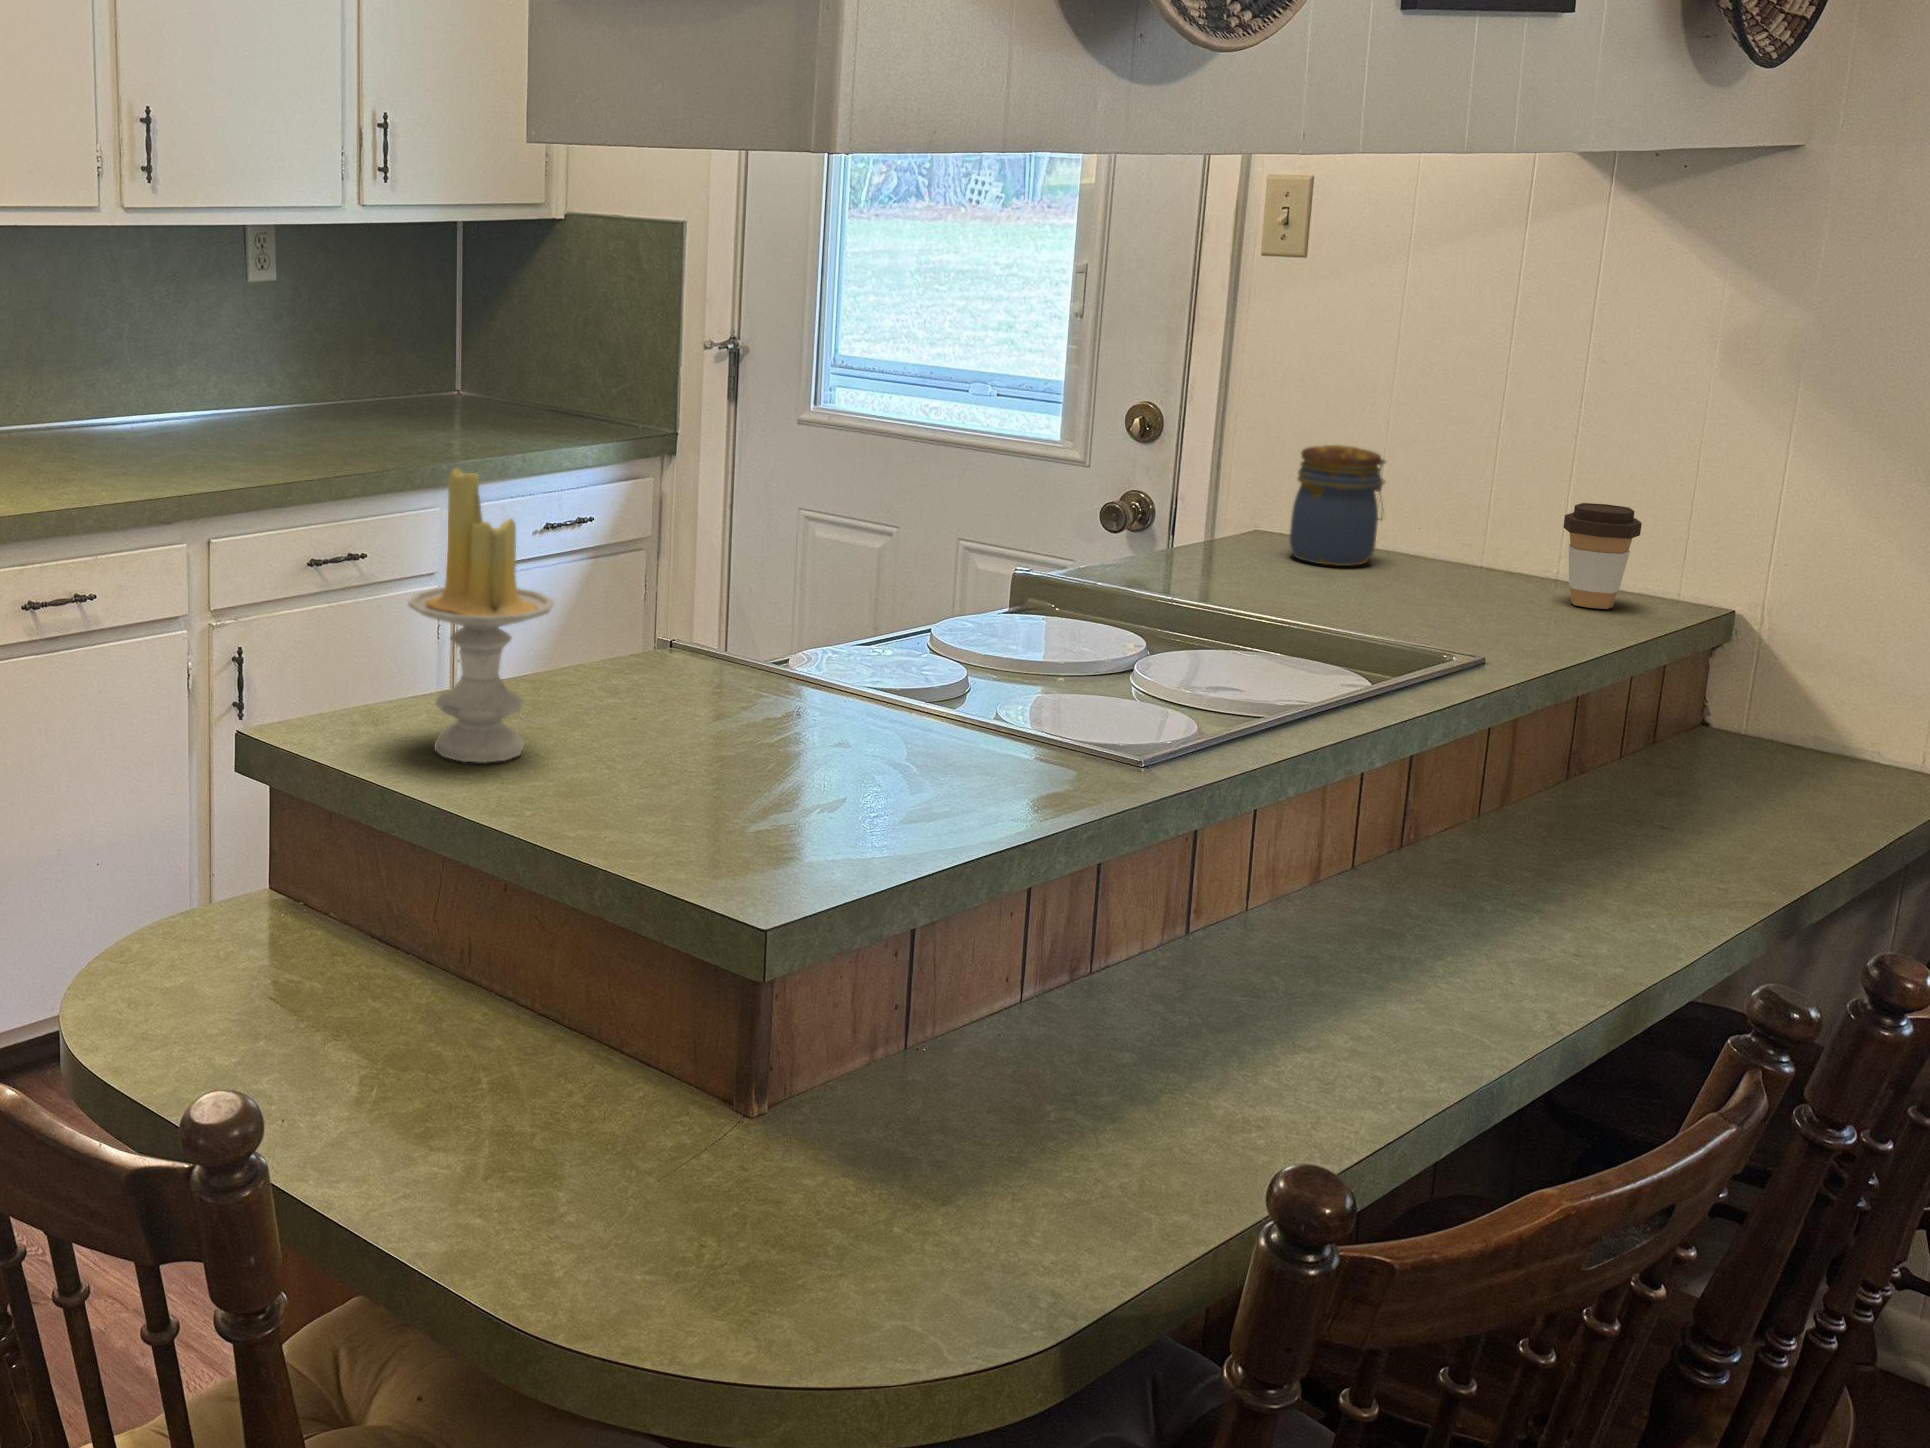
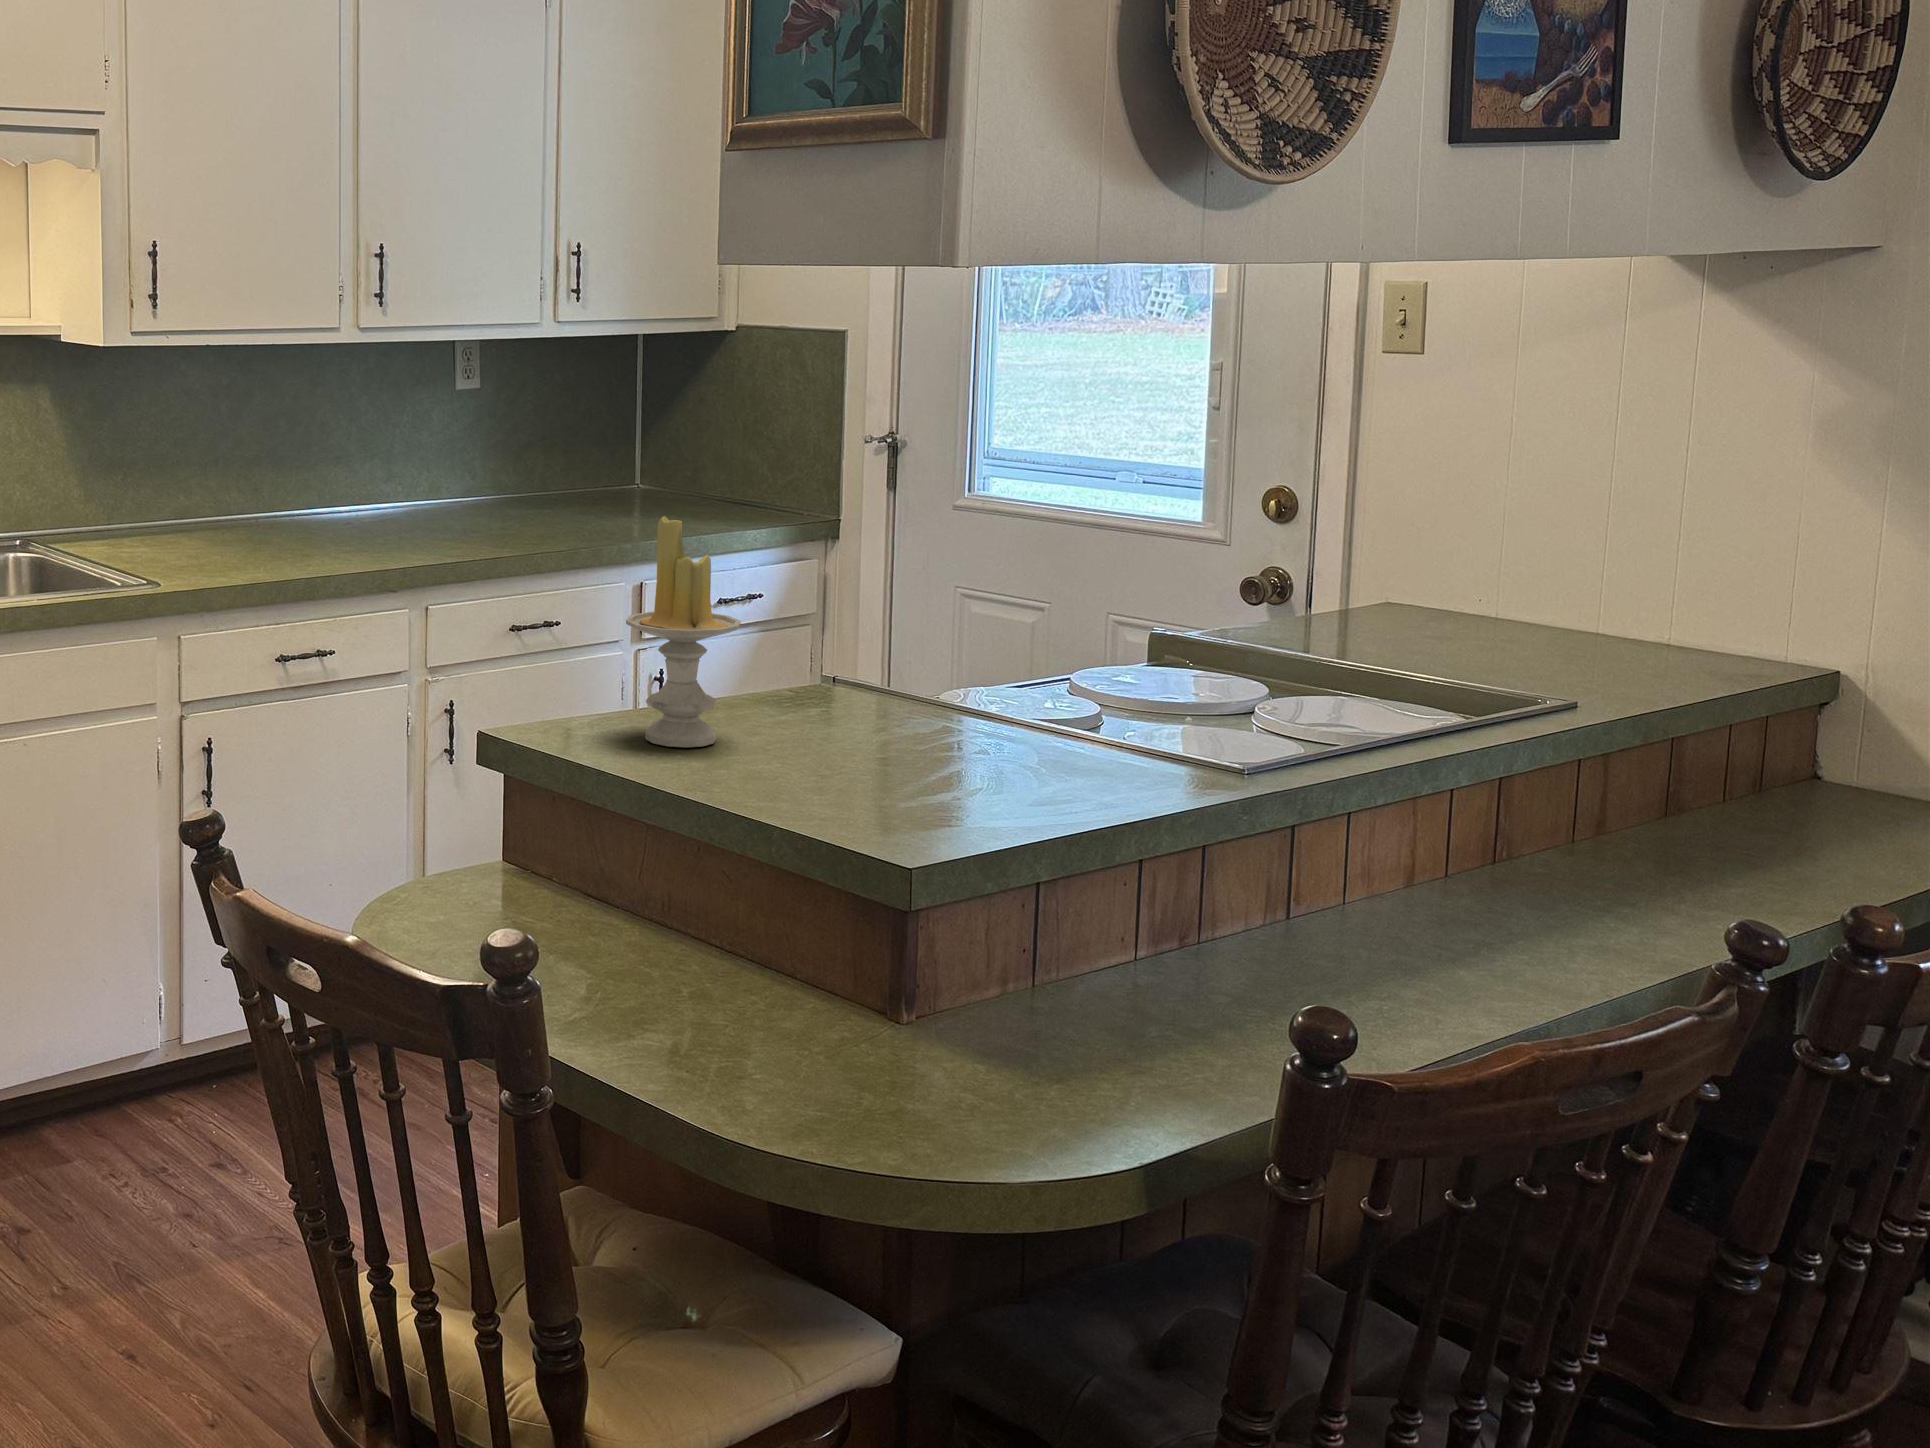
jar: present [1290,445,1386,566] -> none [1403,520,1493,628]
coffee cup: present [1563,503,1642,609] -> none [1655,568,1729,663]

